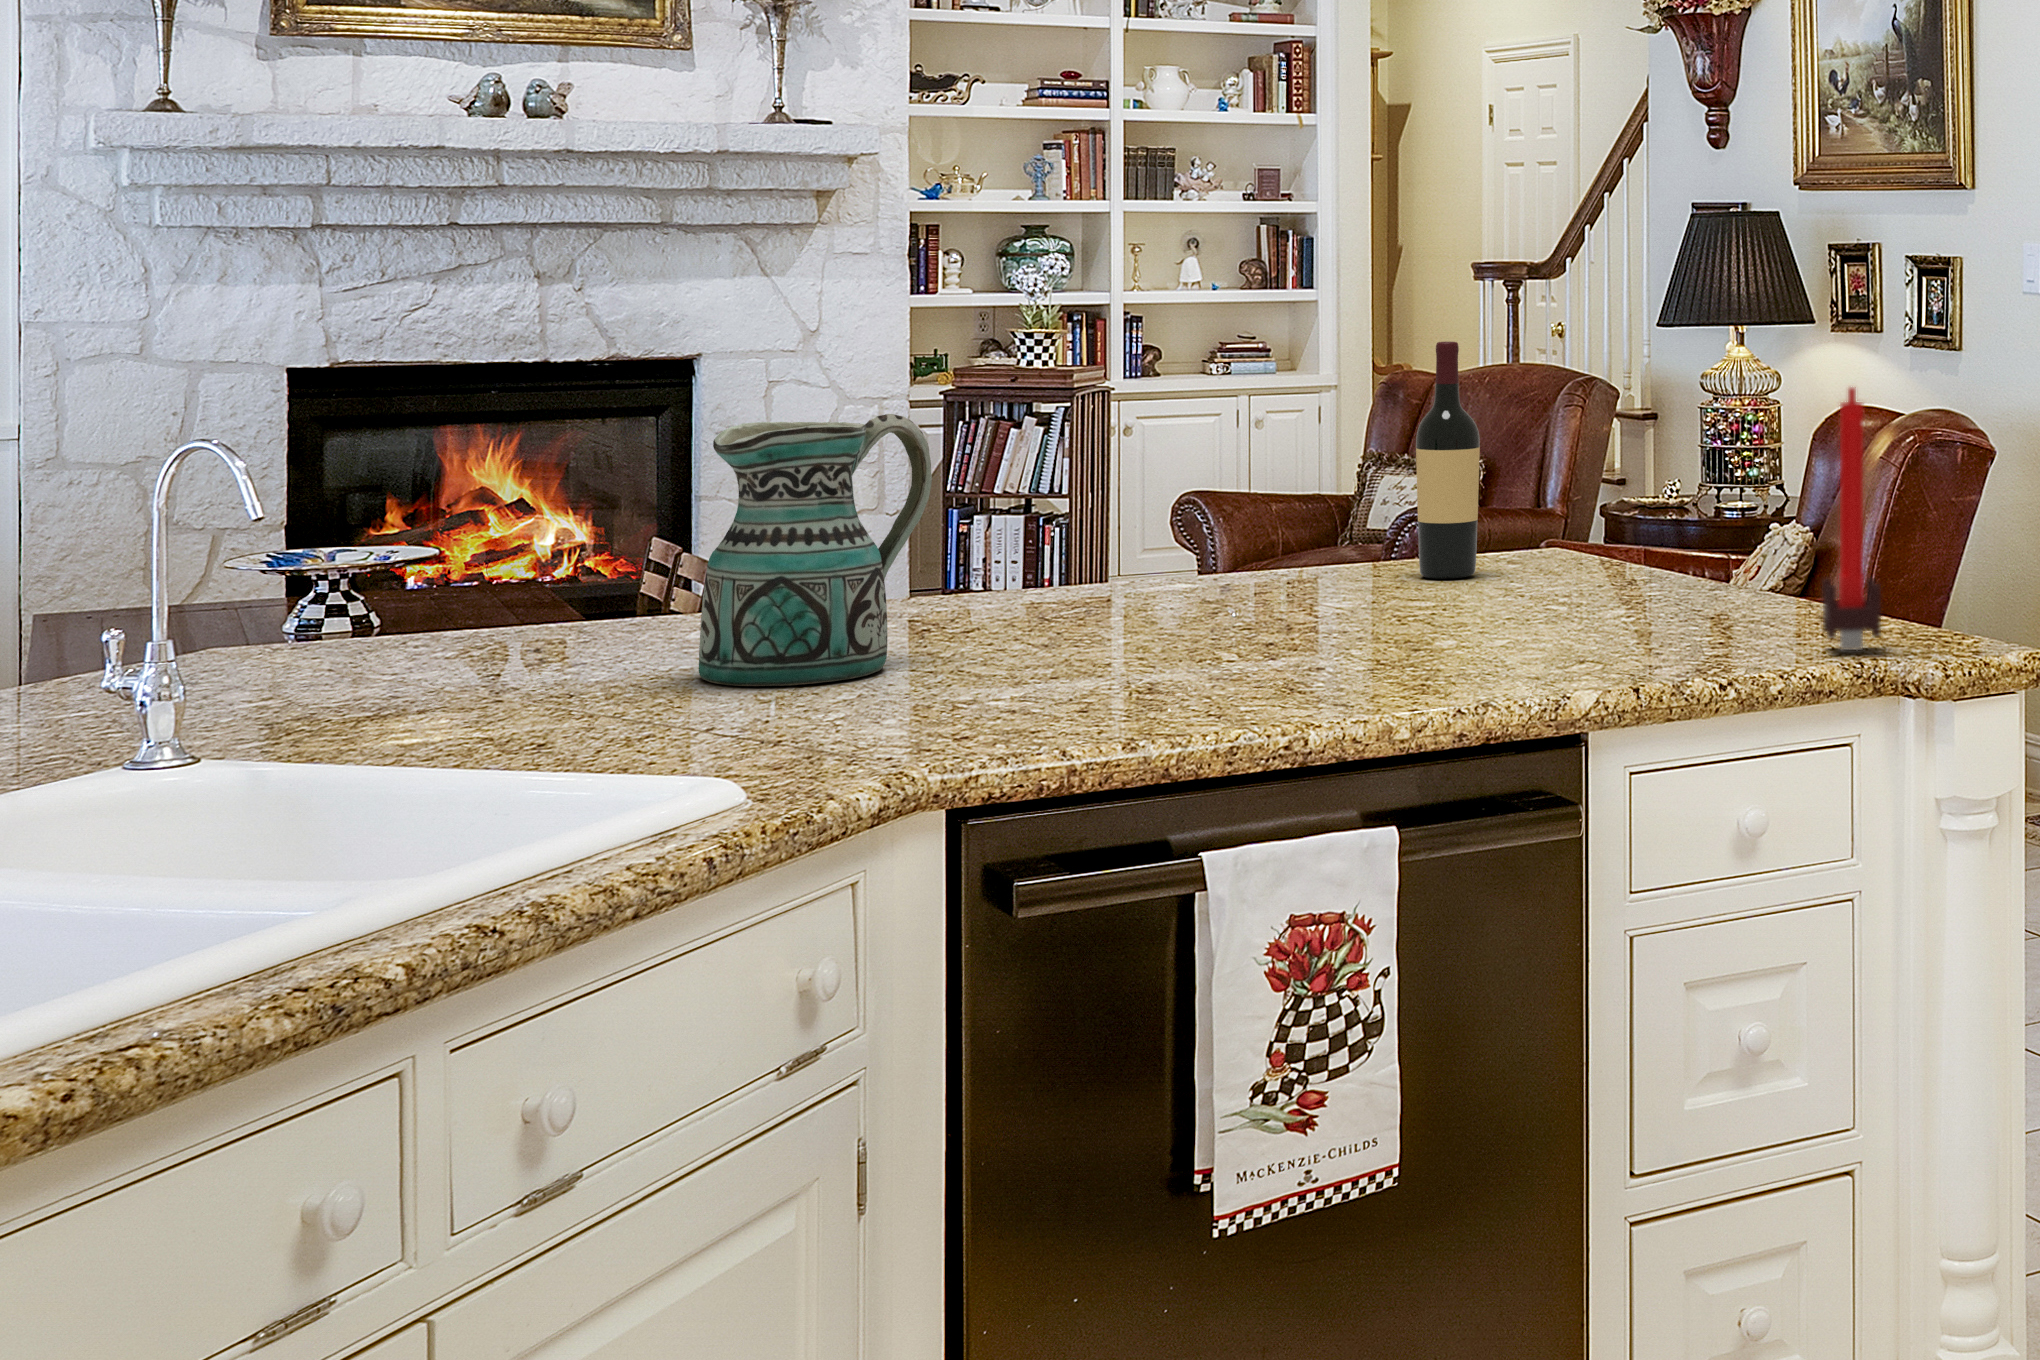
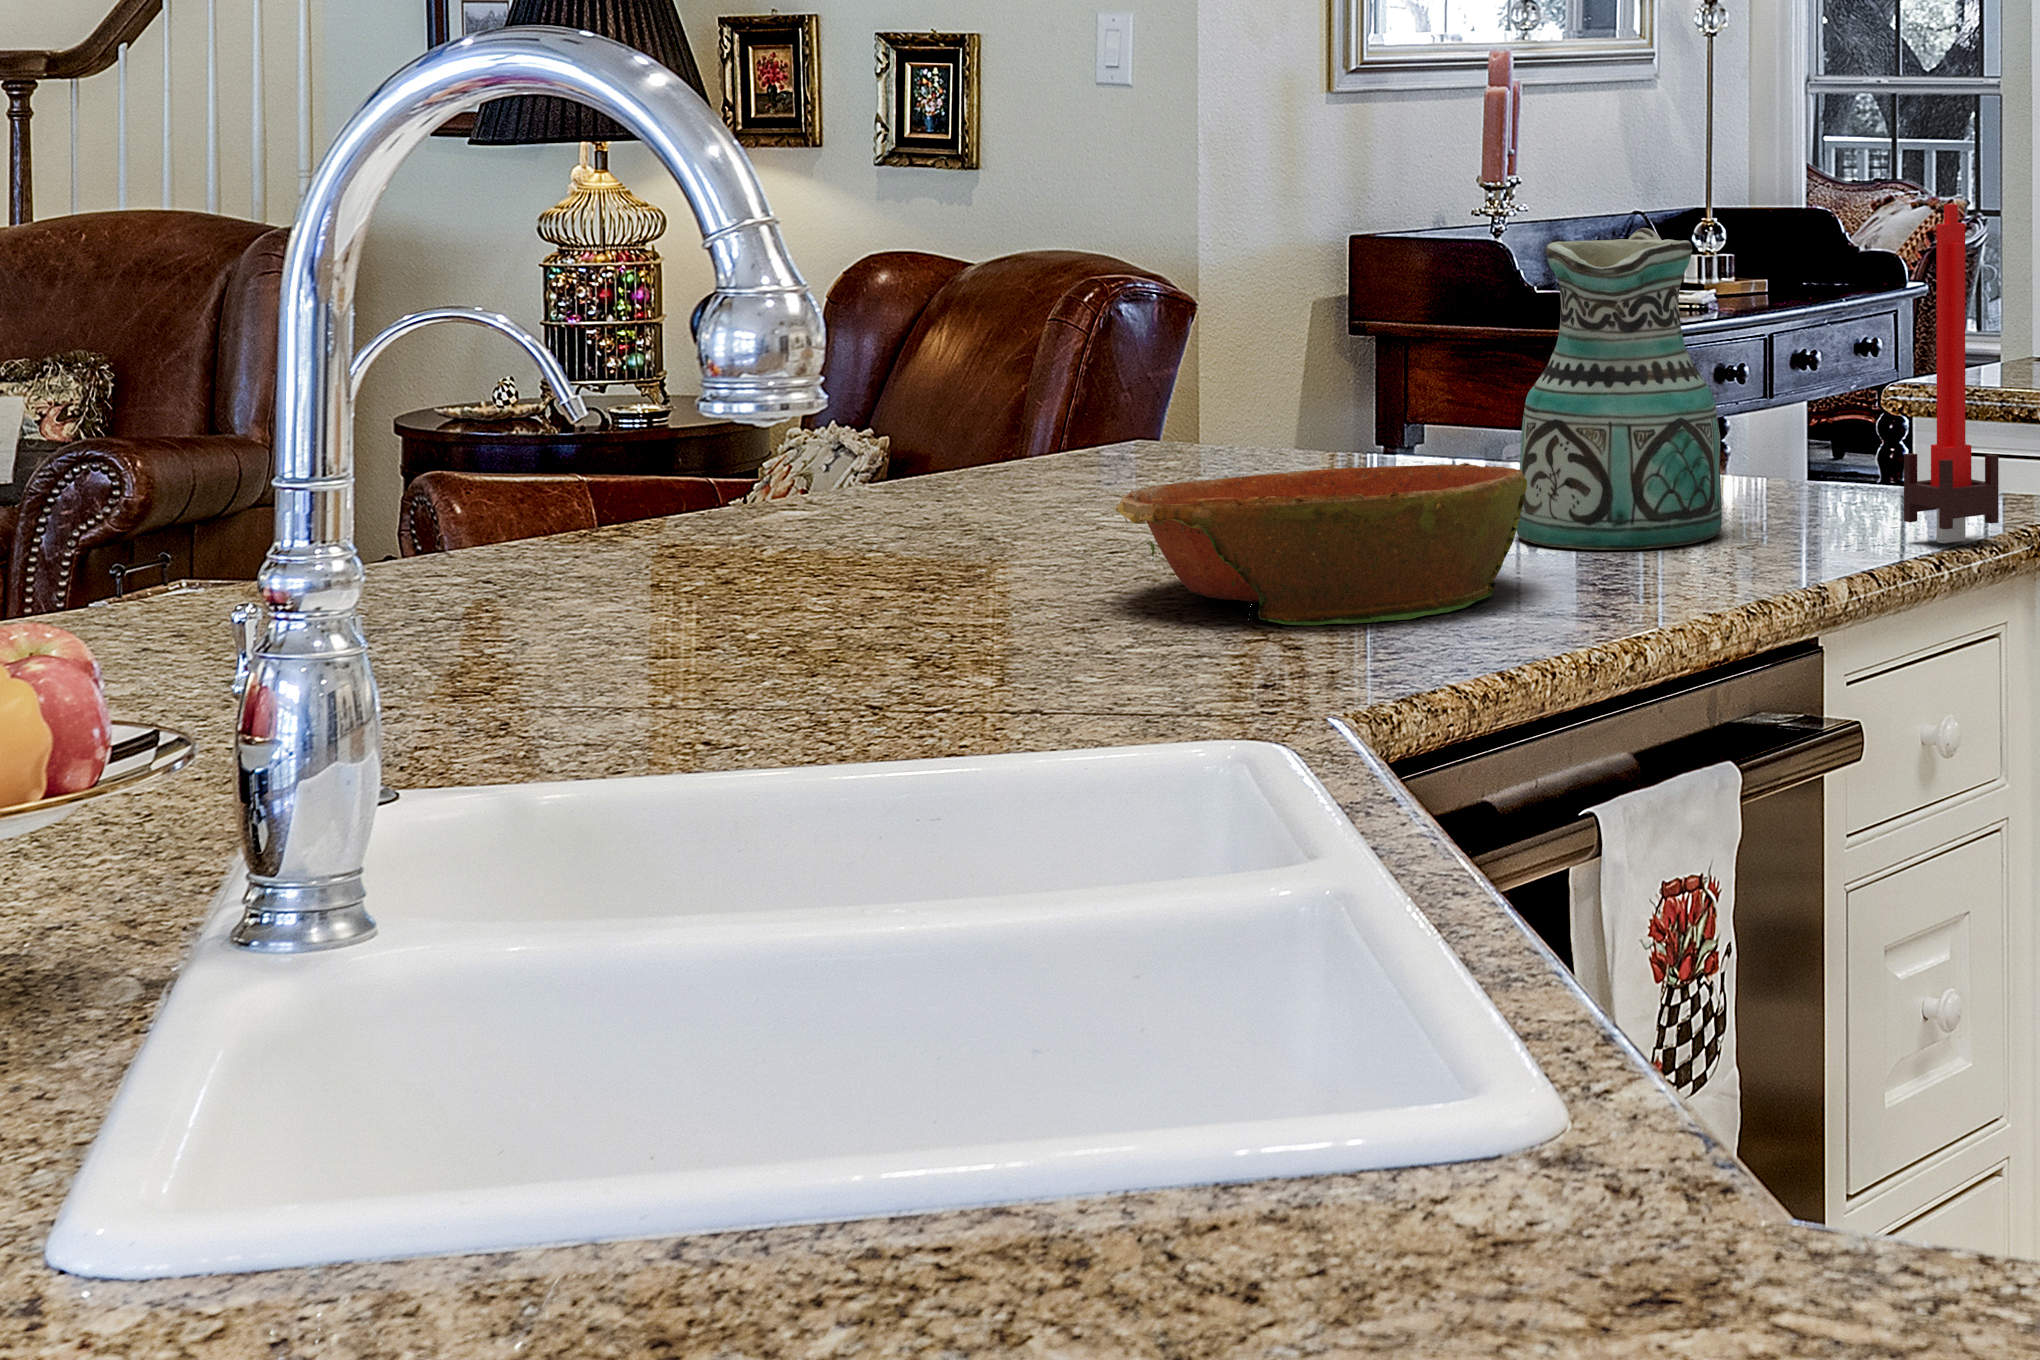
wine bottle: present [1416,342,1480,579] -> none [1040,165,1132,505]
ceramic pitcher: present [699,414,932,686] -> present [1517,228,1722,550]
bowl: none [1186,560,1482,668] -> present [1114,463,1527,625]

